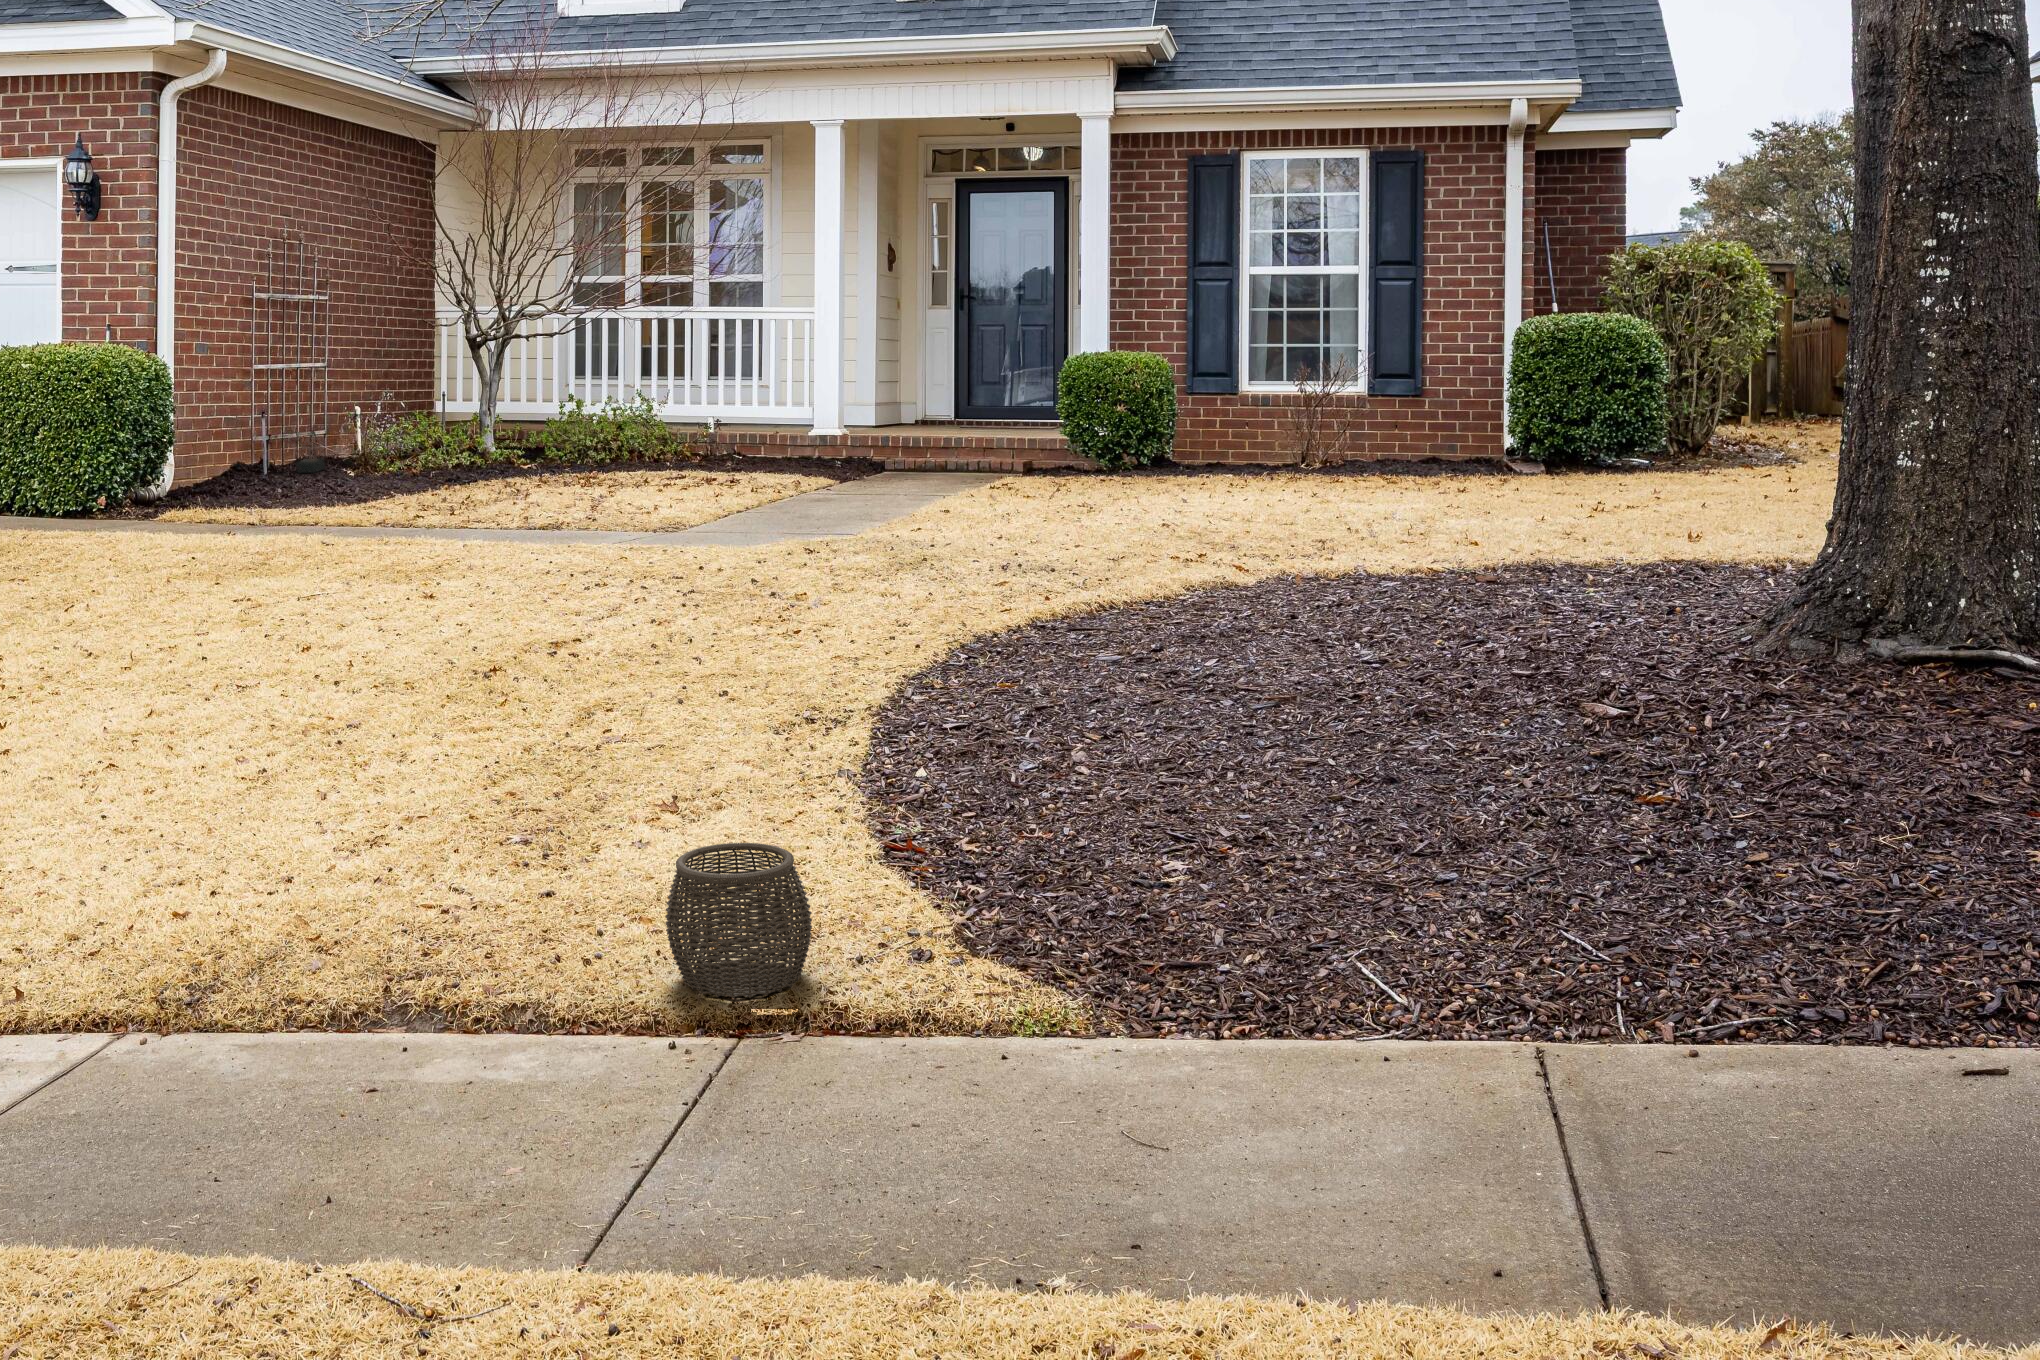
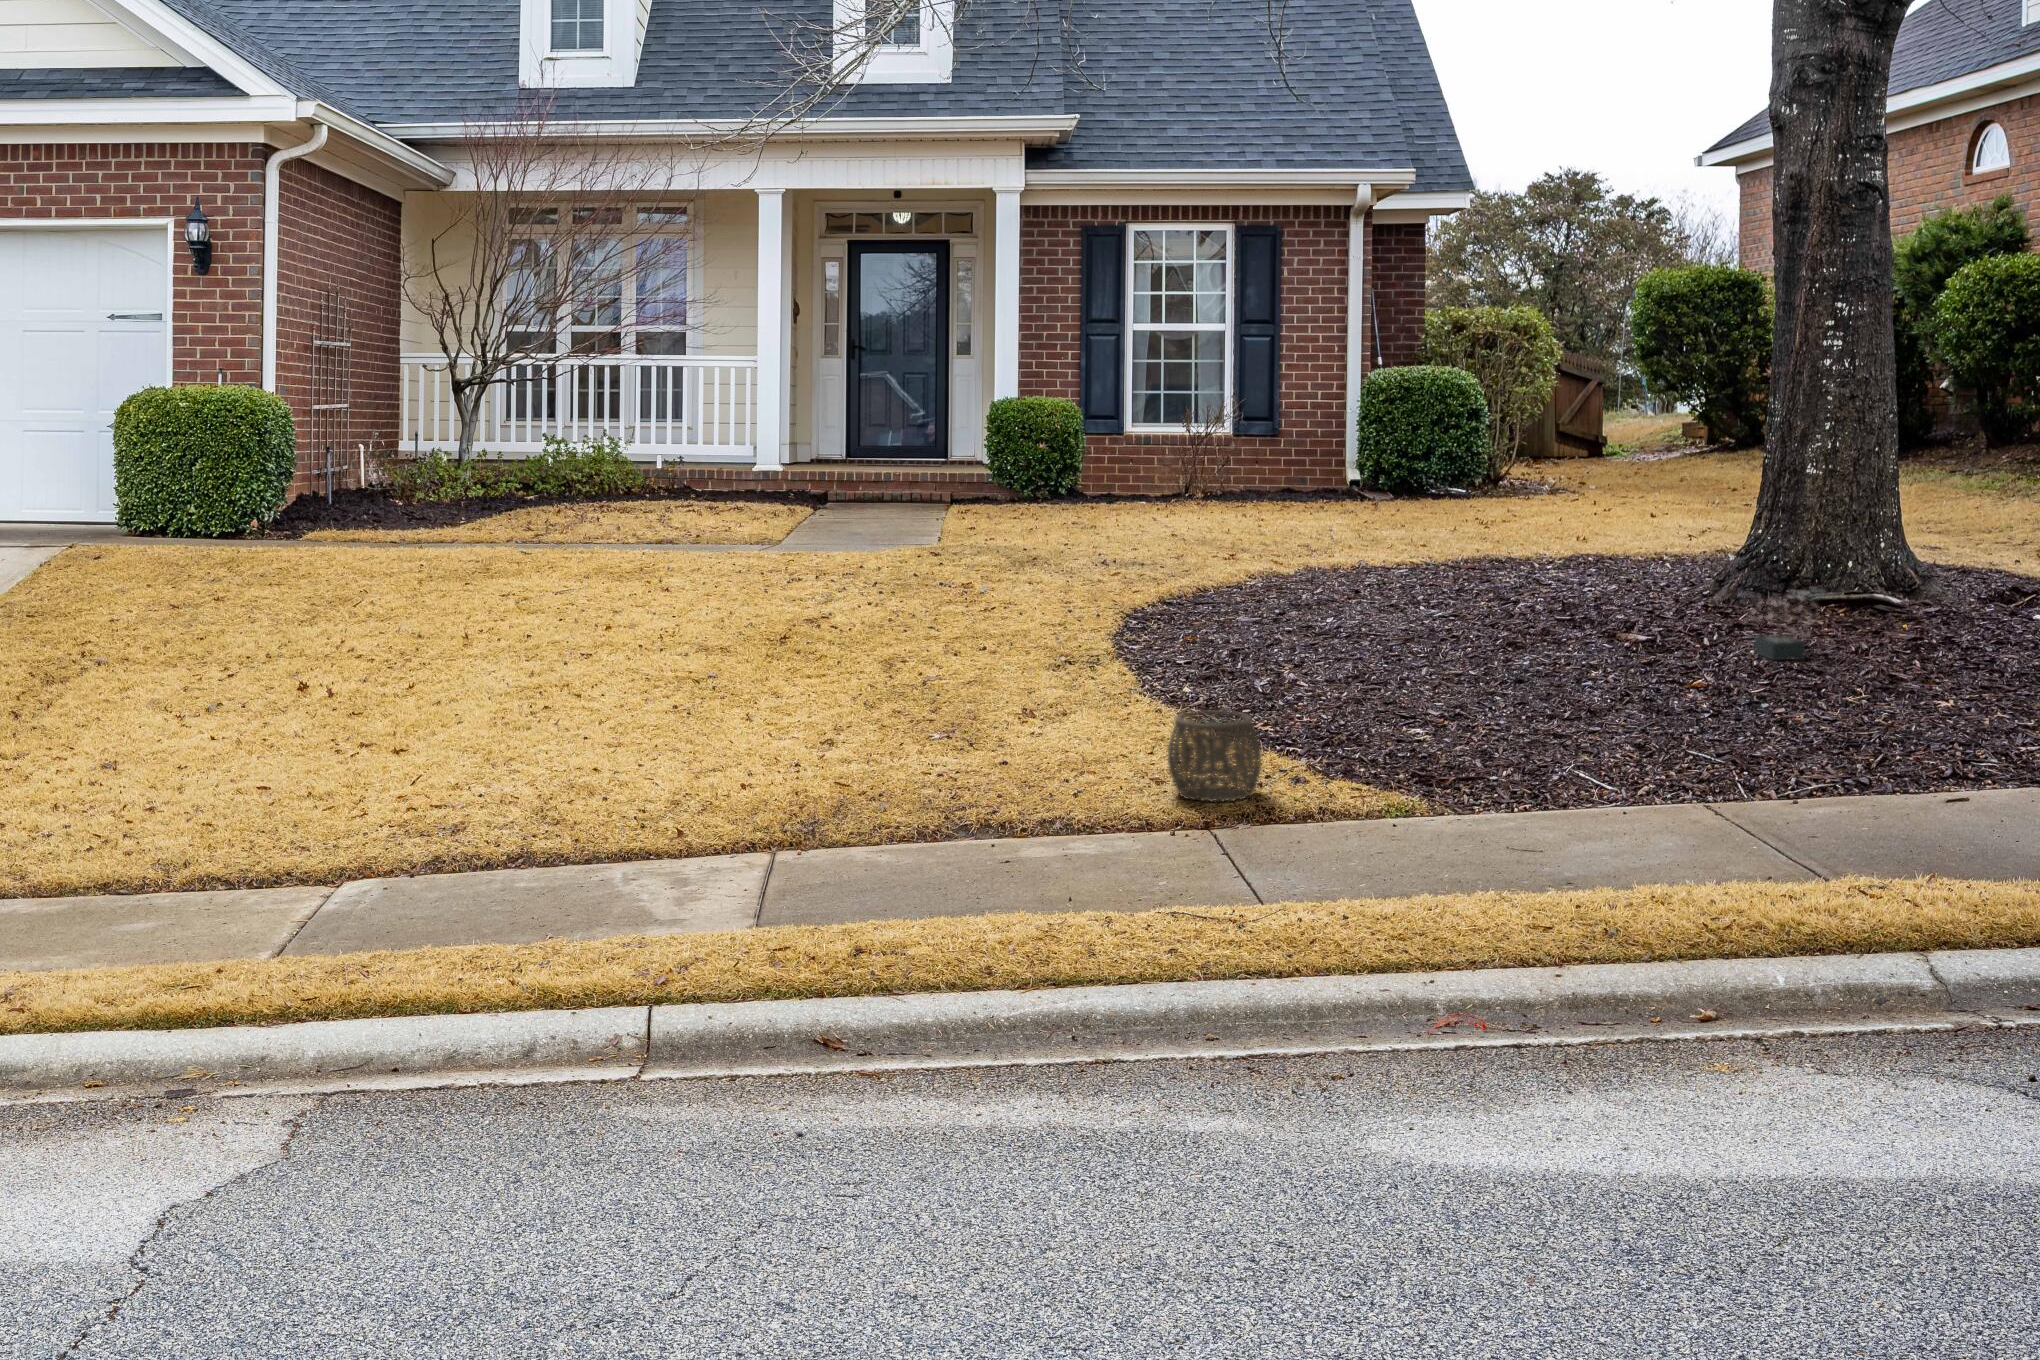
decorative plant: present [290,432,325,473] -> present [1747,595,1815,660]

